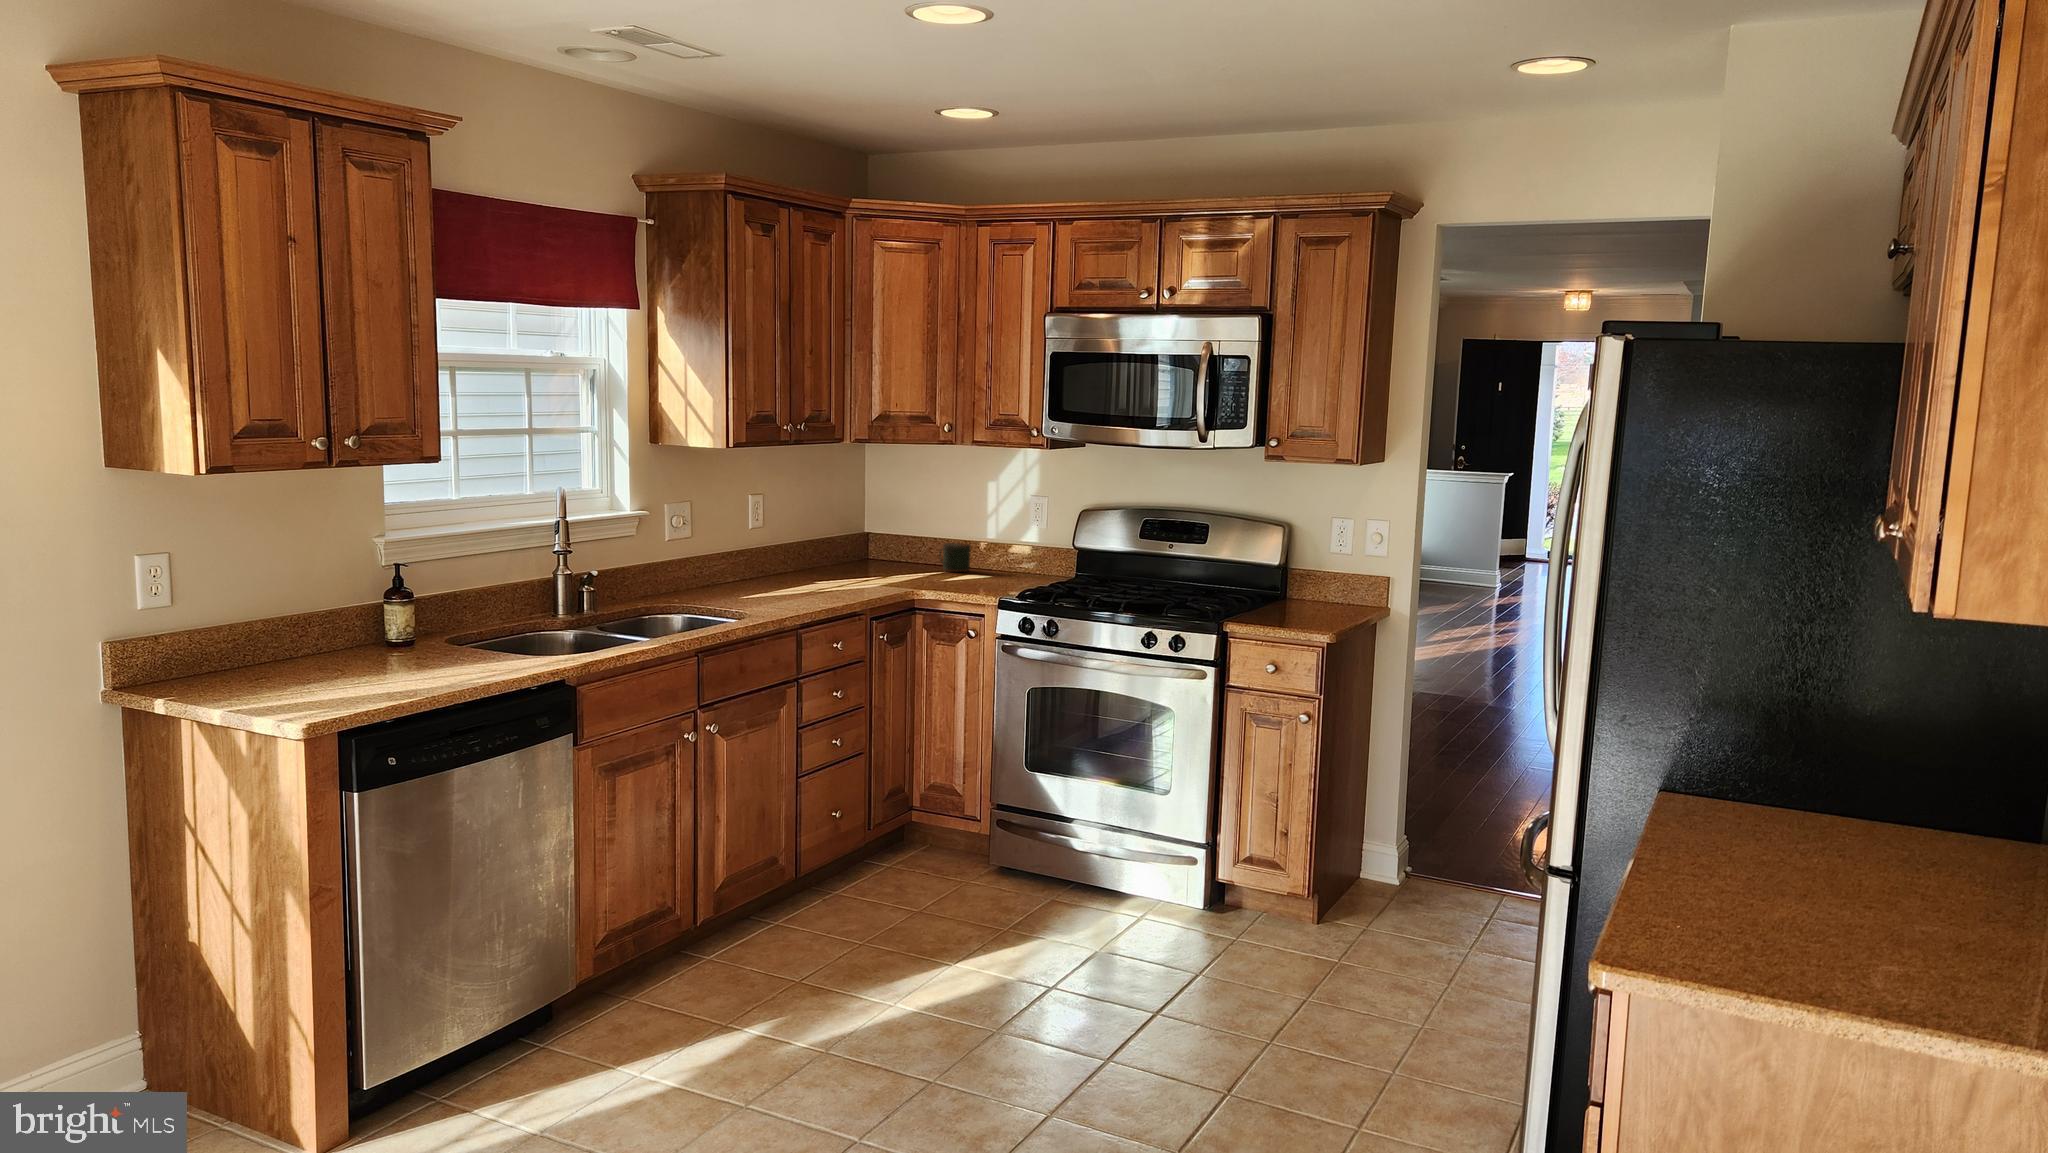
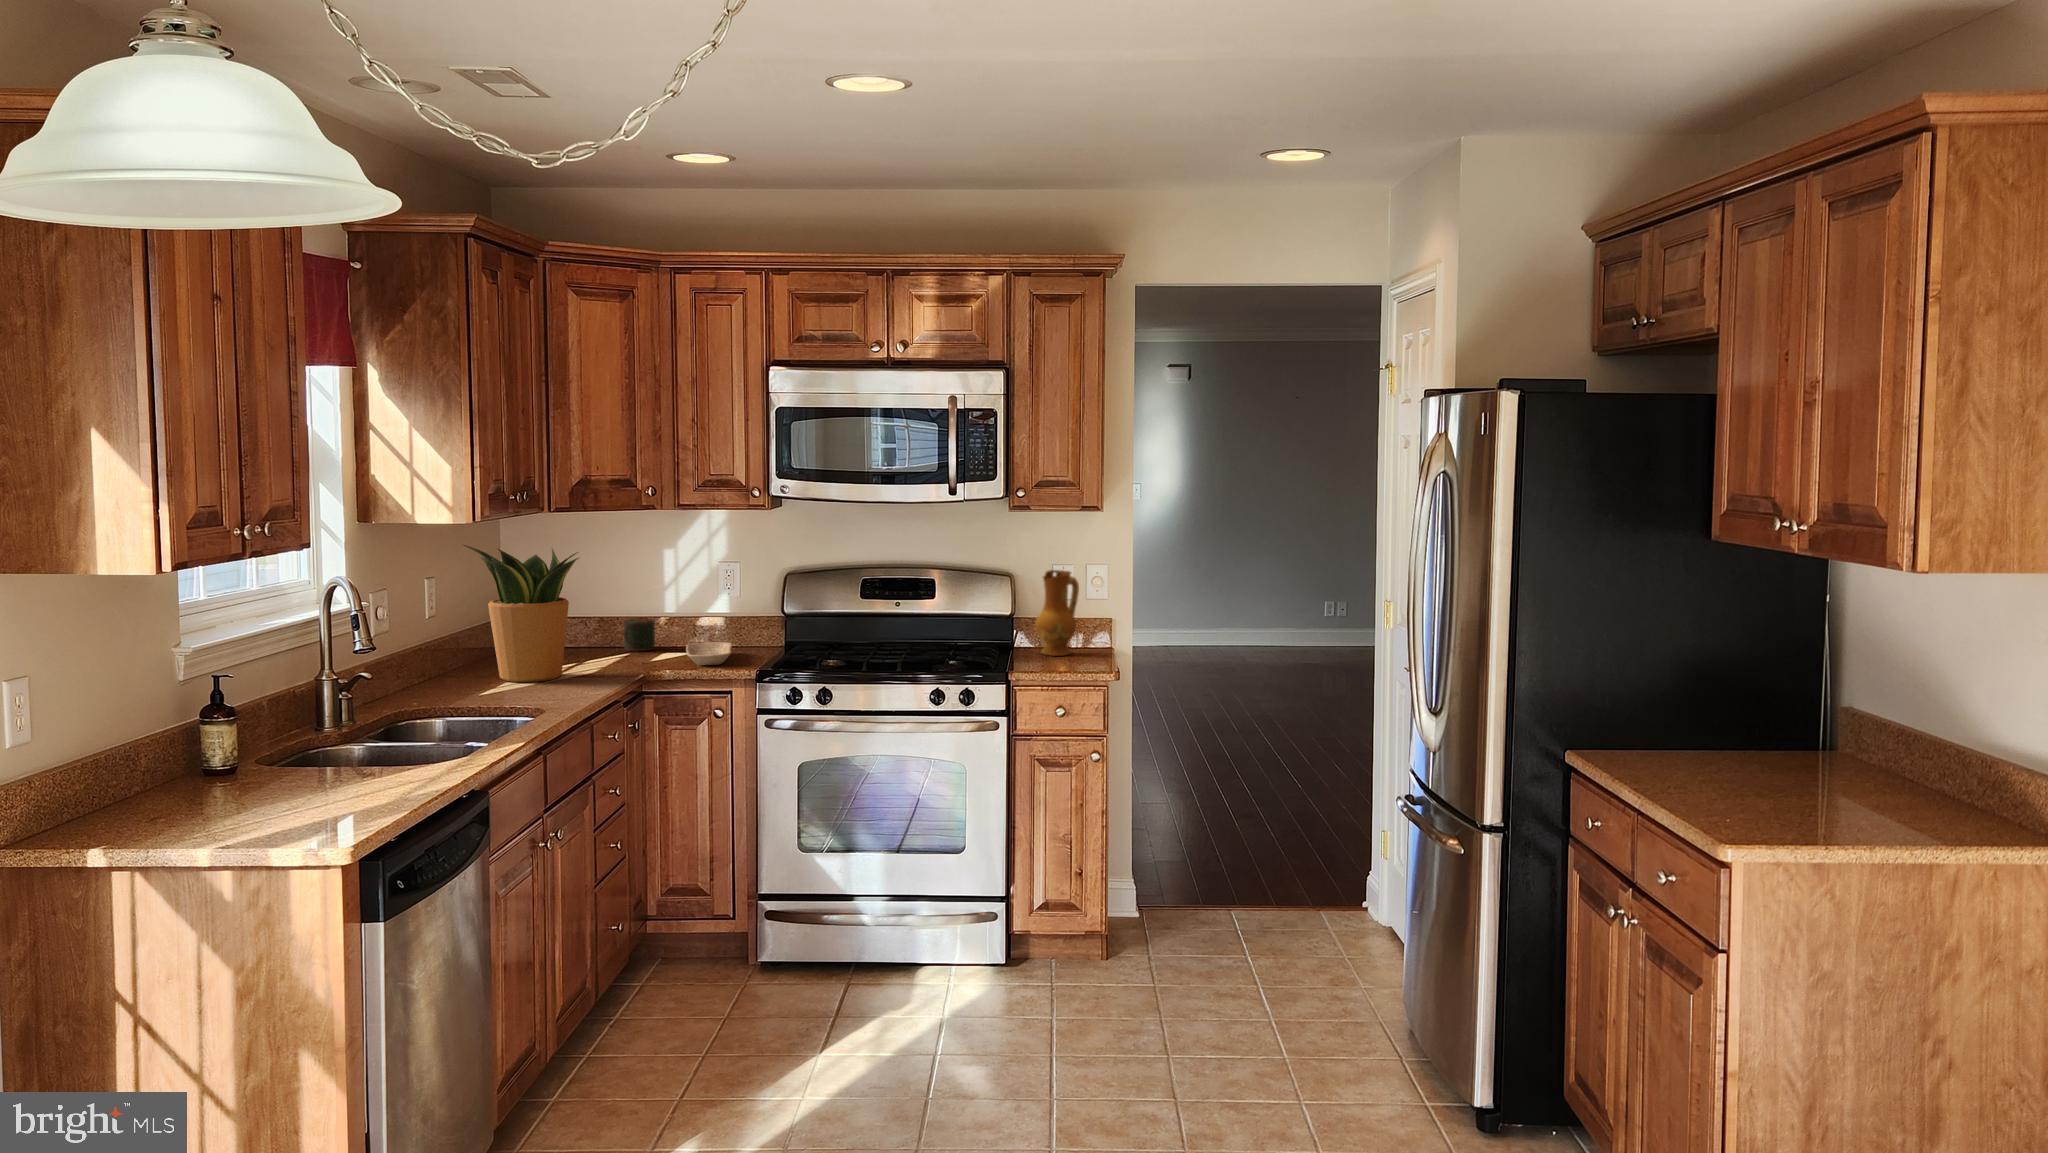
potted plant: none [779,463,860,585] -> present [463,545,579,682]
ceramic jug: none [1294,525,1346,614] -> present [1035,570,1079,656]
tray: none [962,569,1021,588] -> present [686,642,732,665]

